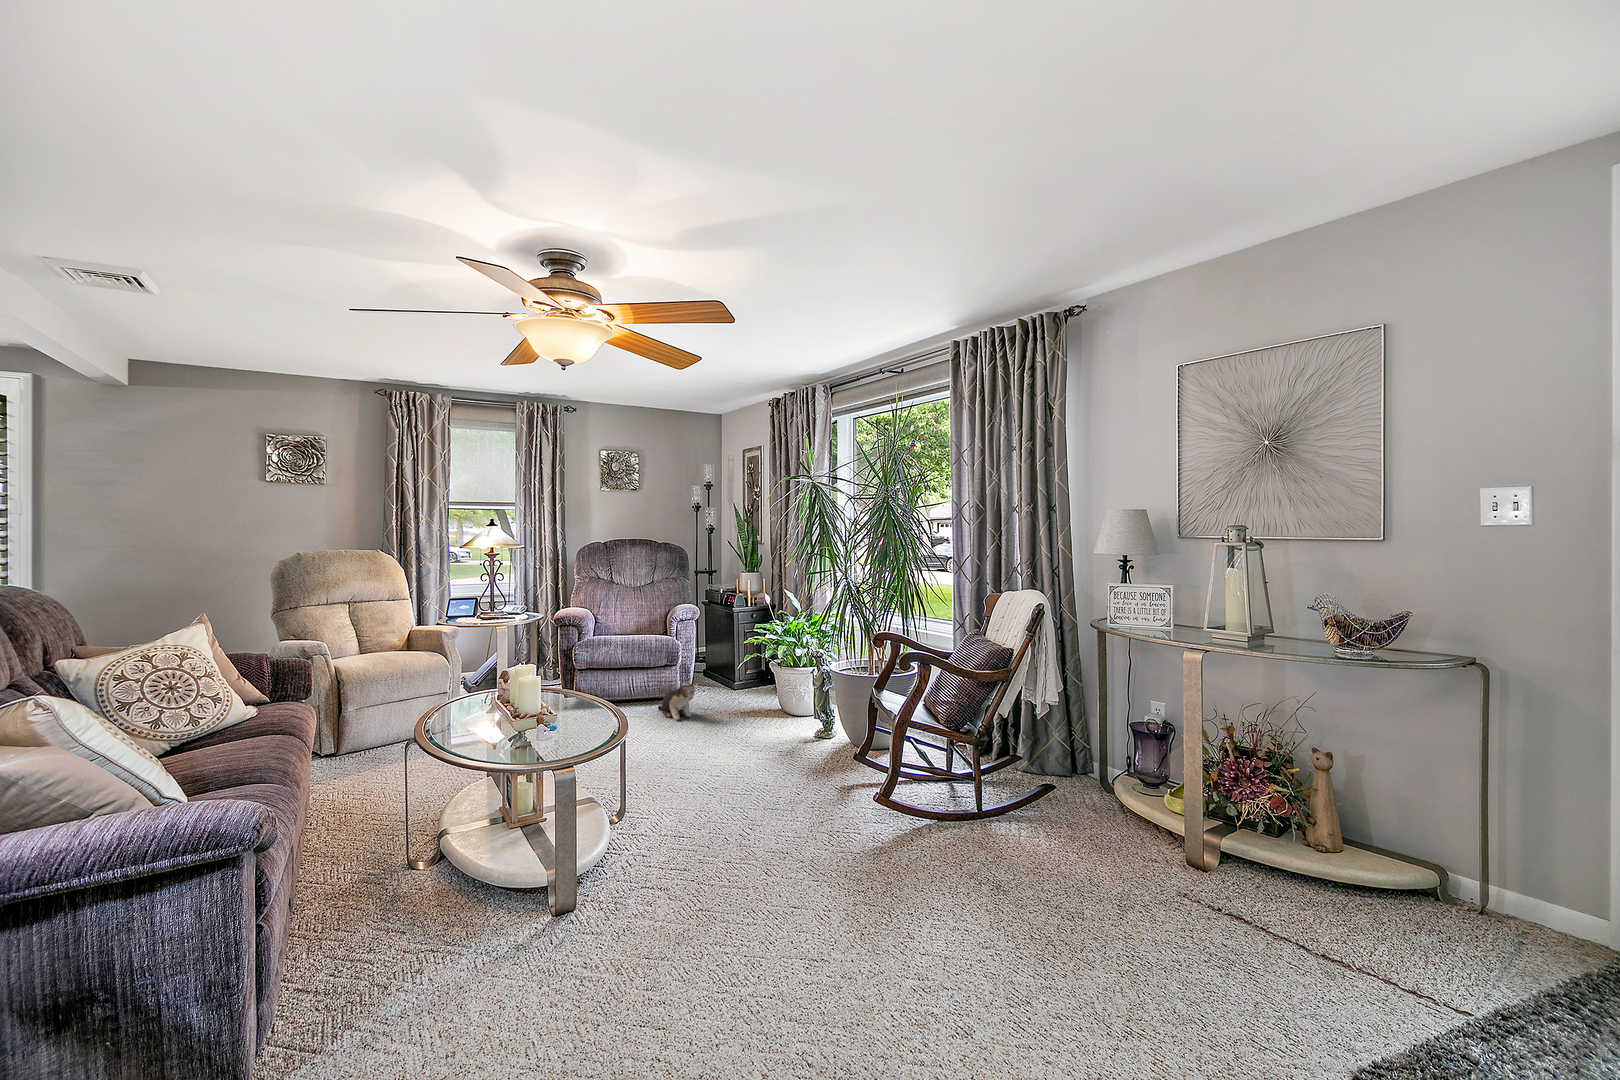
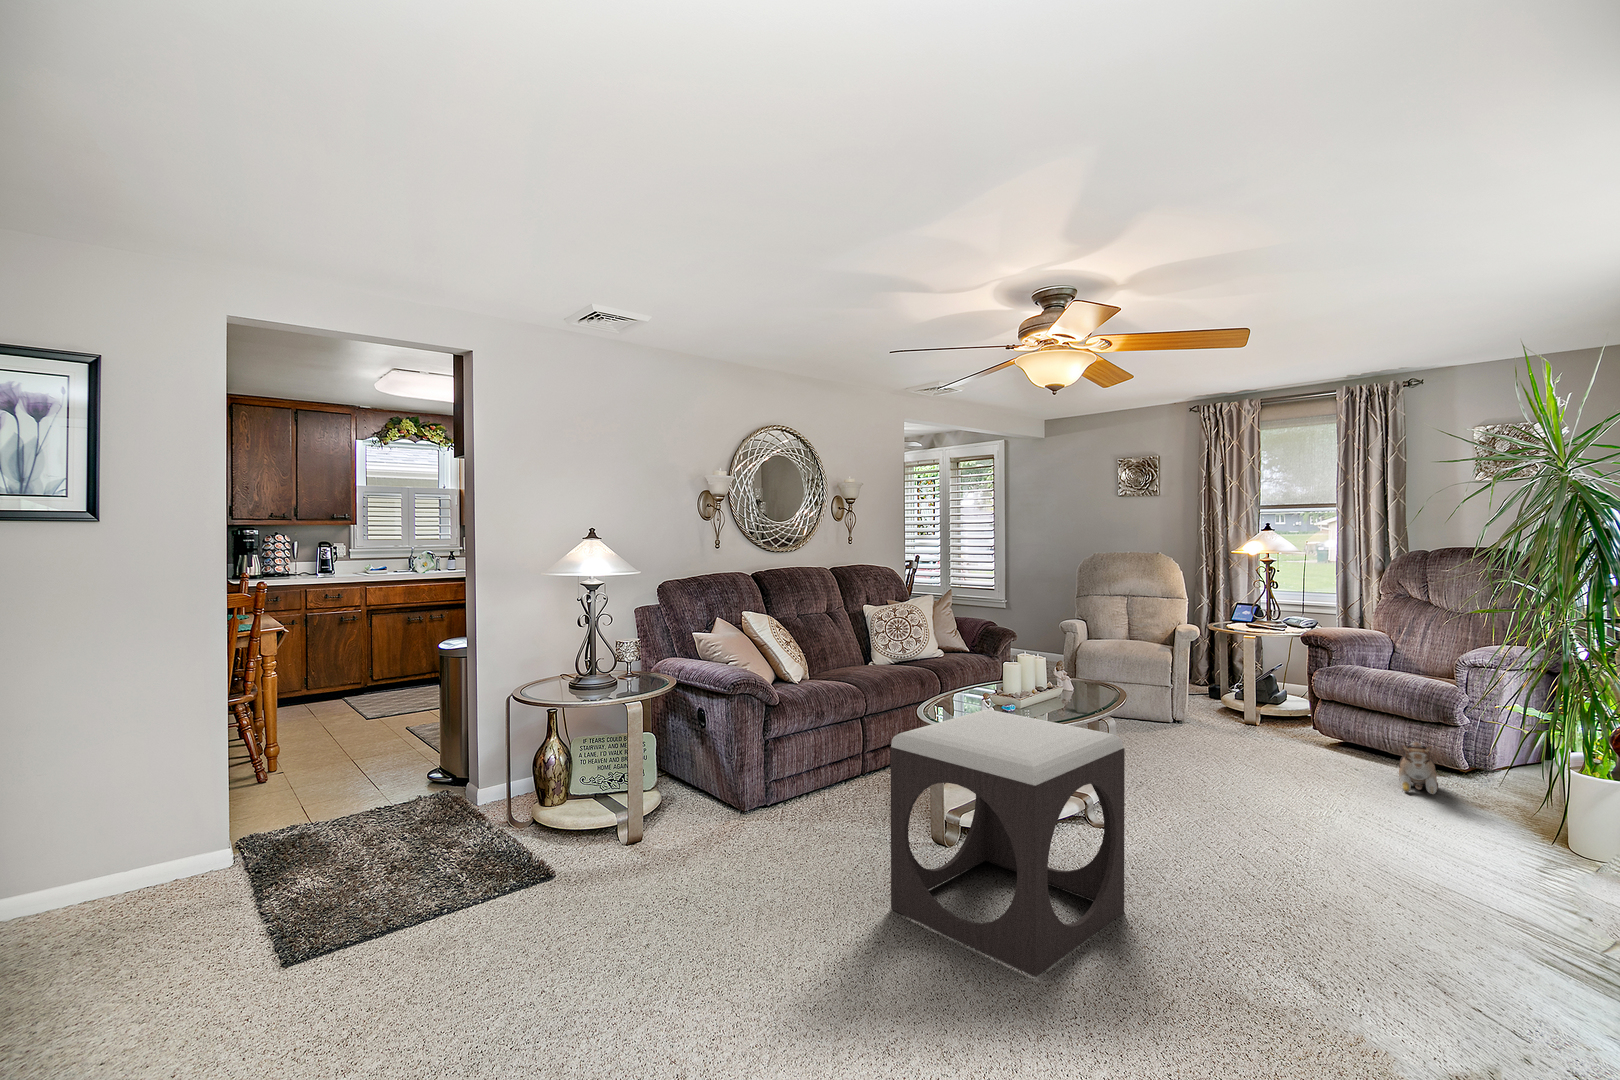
footstool: none [625,724,860,1021] -> present [890,709,1125,977]

